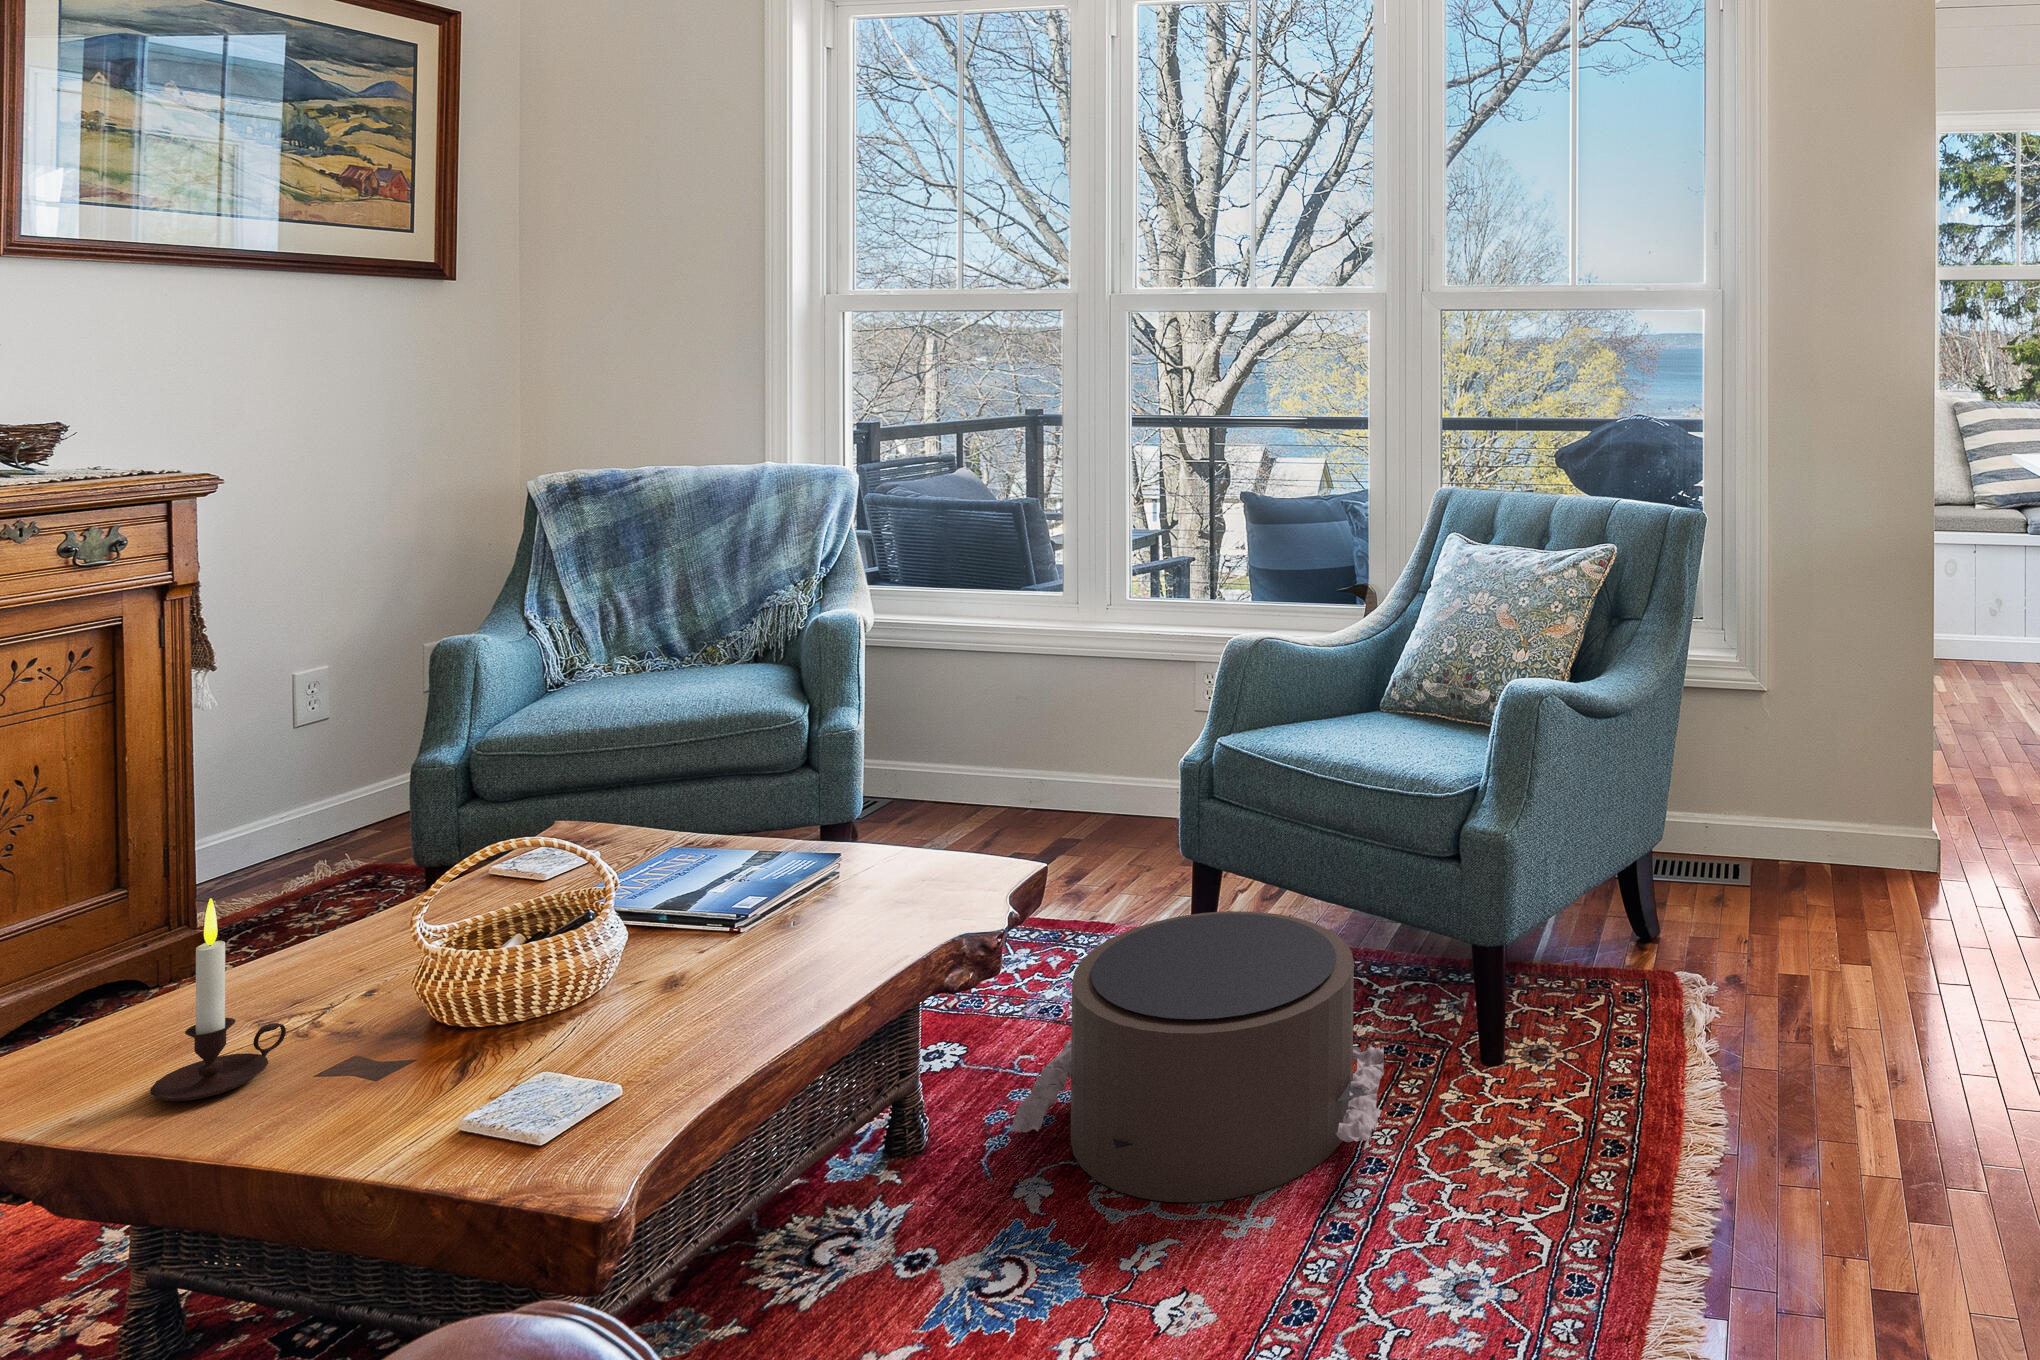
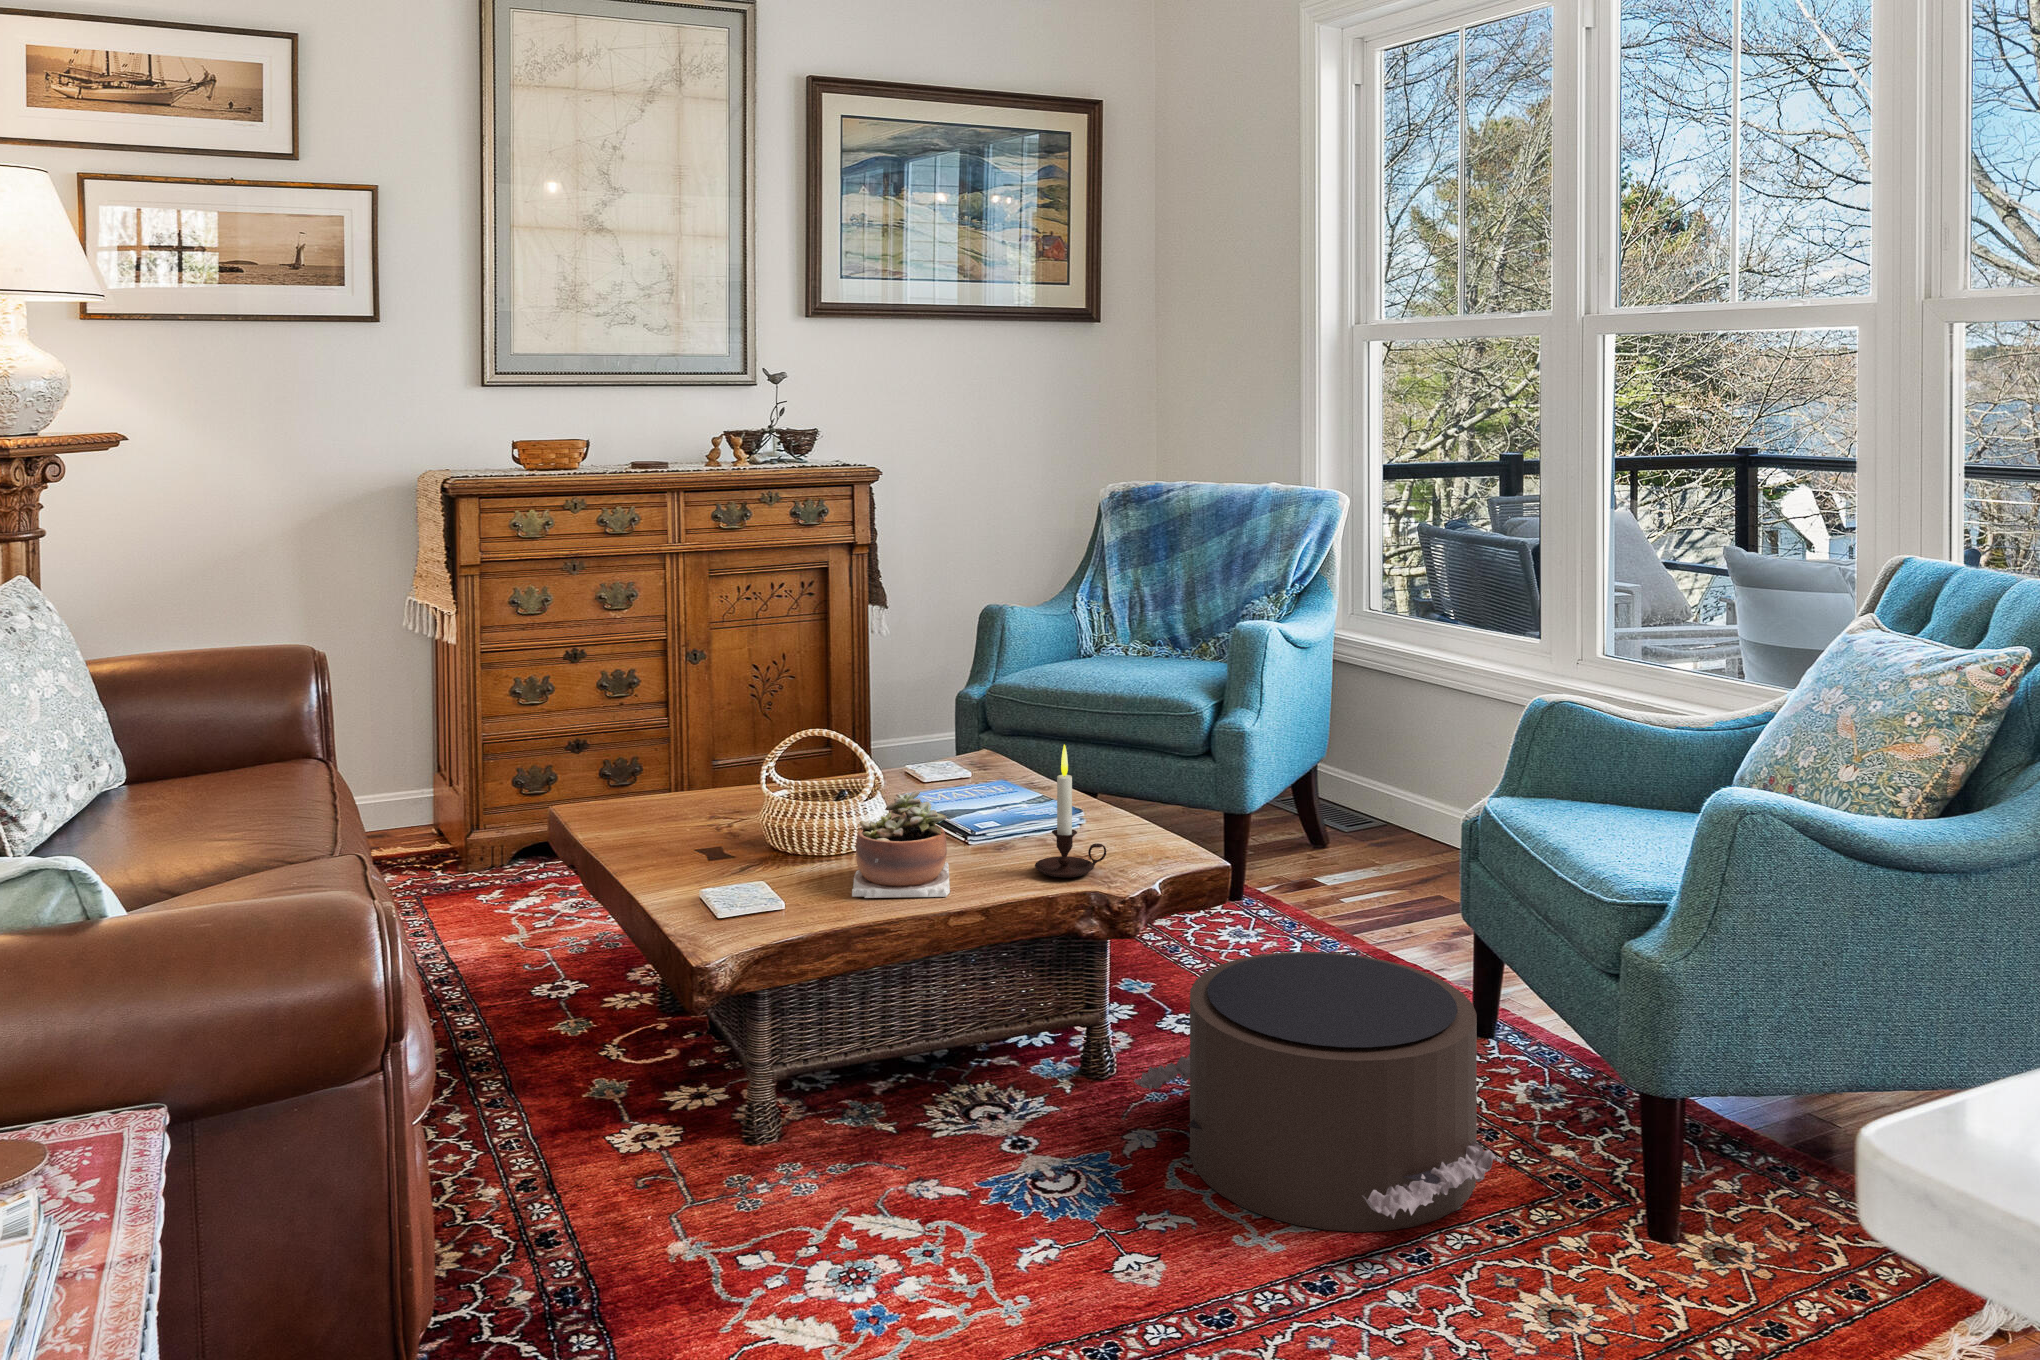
succulent plant: none [644,883,819,1047] -> present [852,791,950,898]
candle: present [150,898,286,1101] -> present [1035,745,1106,877]

